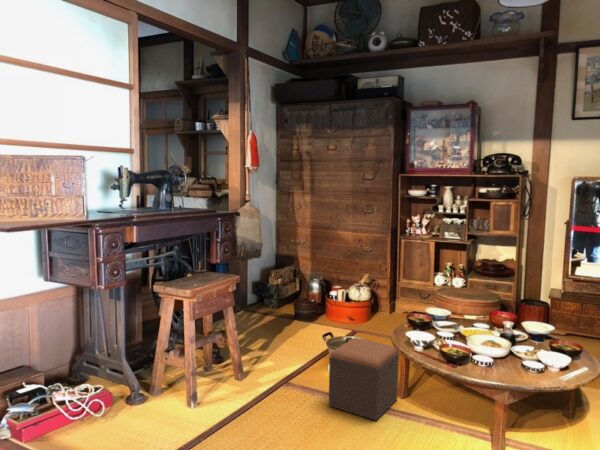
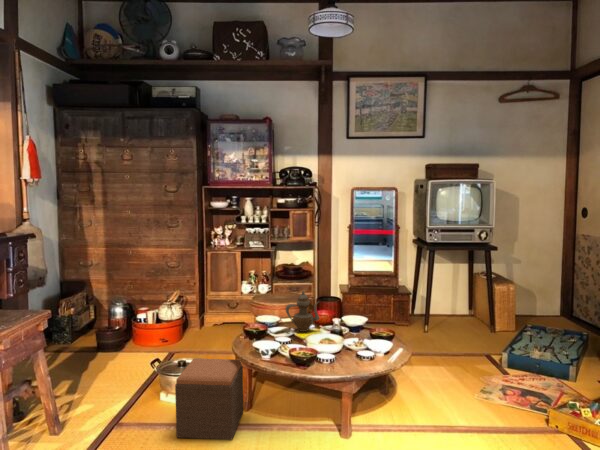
teapot: none [456,286,494,331] -> present [286,291,319,332]

